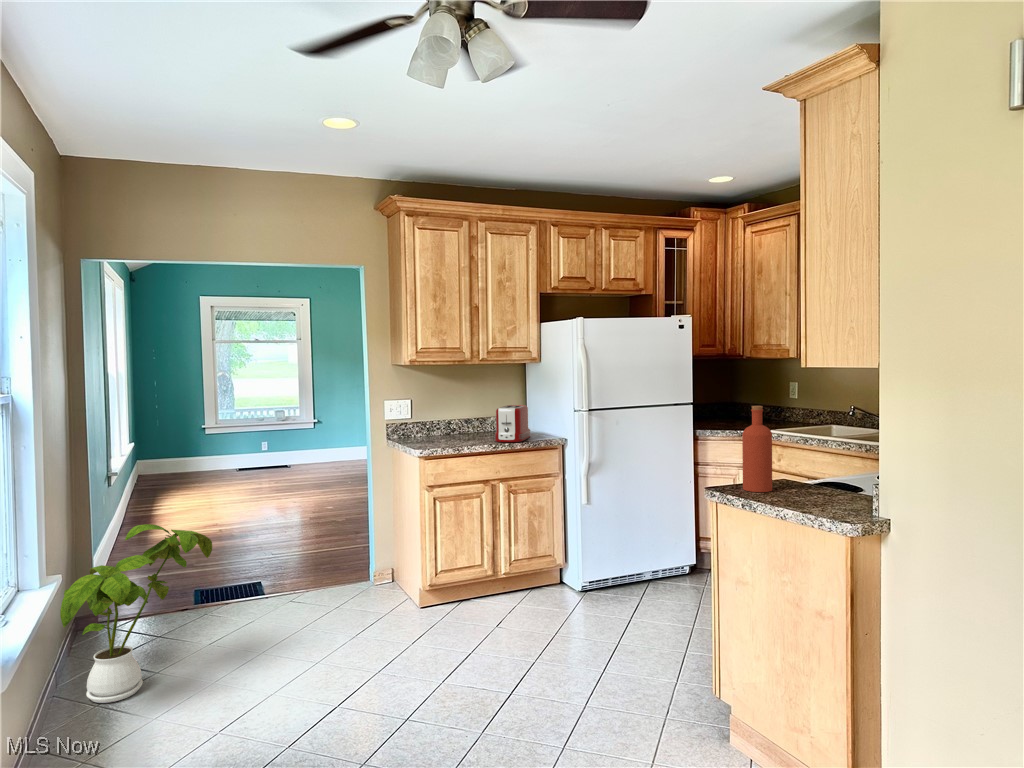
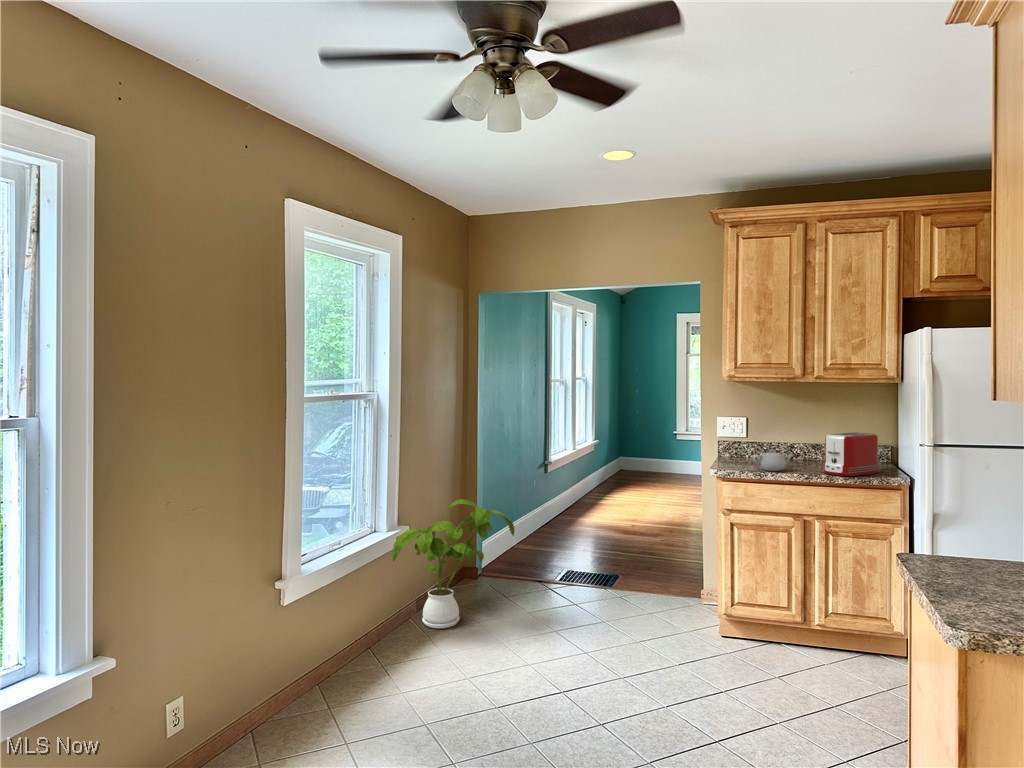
bottle: present [742,406,772,492] -> none [941,457,991,585]
teapot: none [442,426,470,445] -> present [753,449,793,471]

